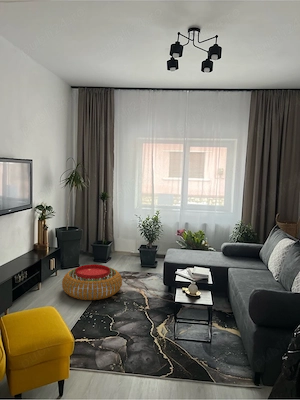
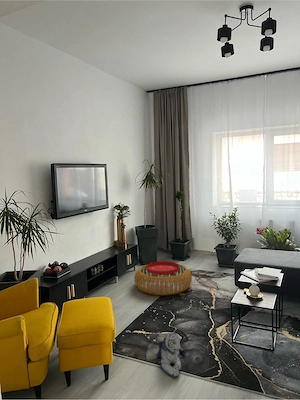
plush toy: none [107,337,136,381] -> present [157,333,186,377]

